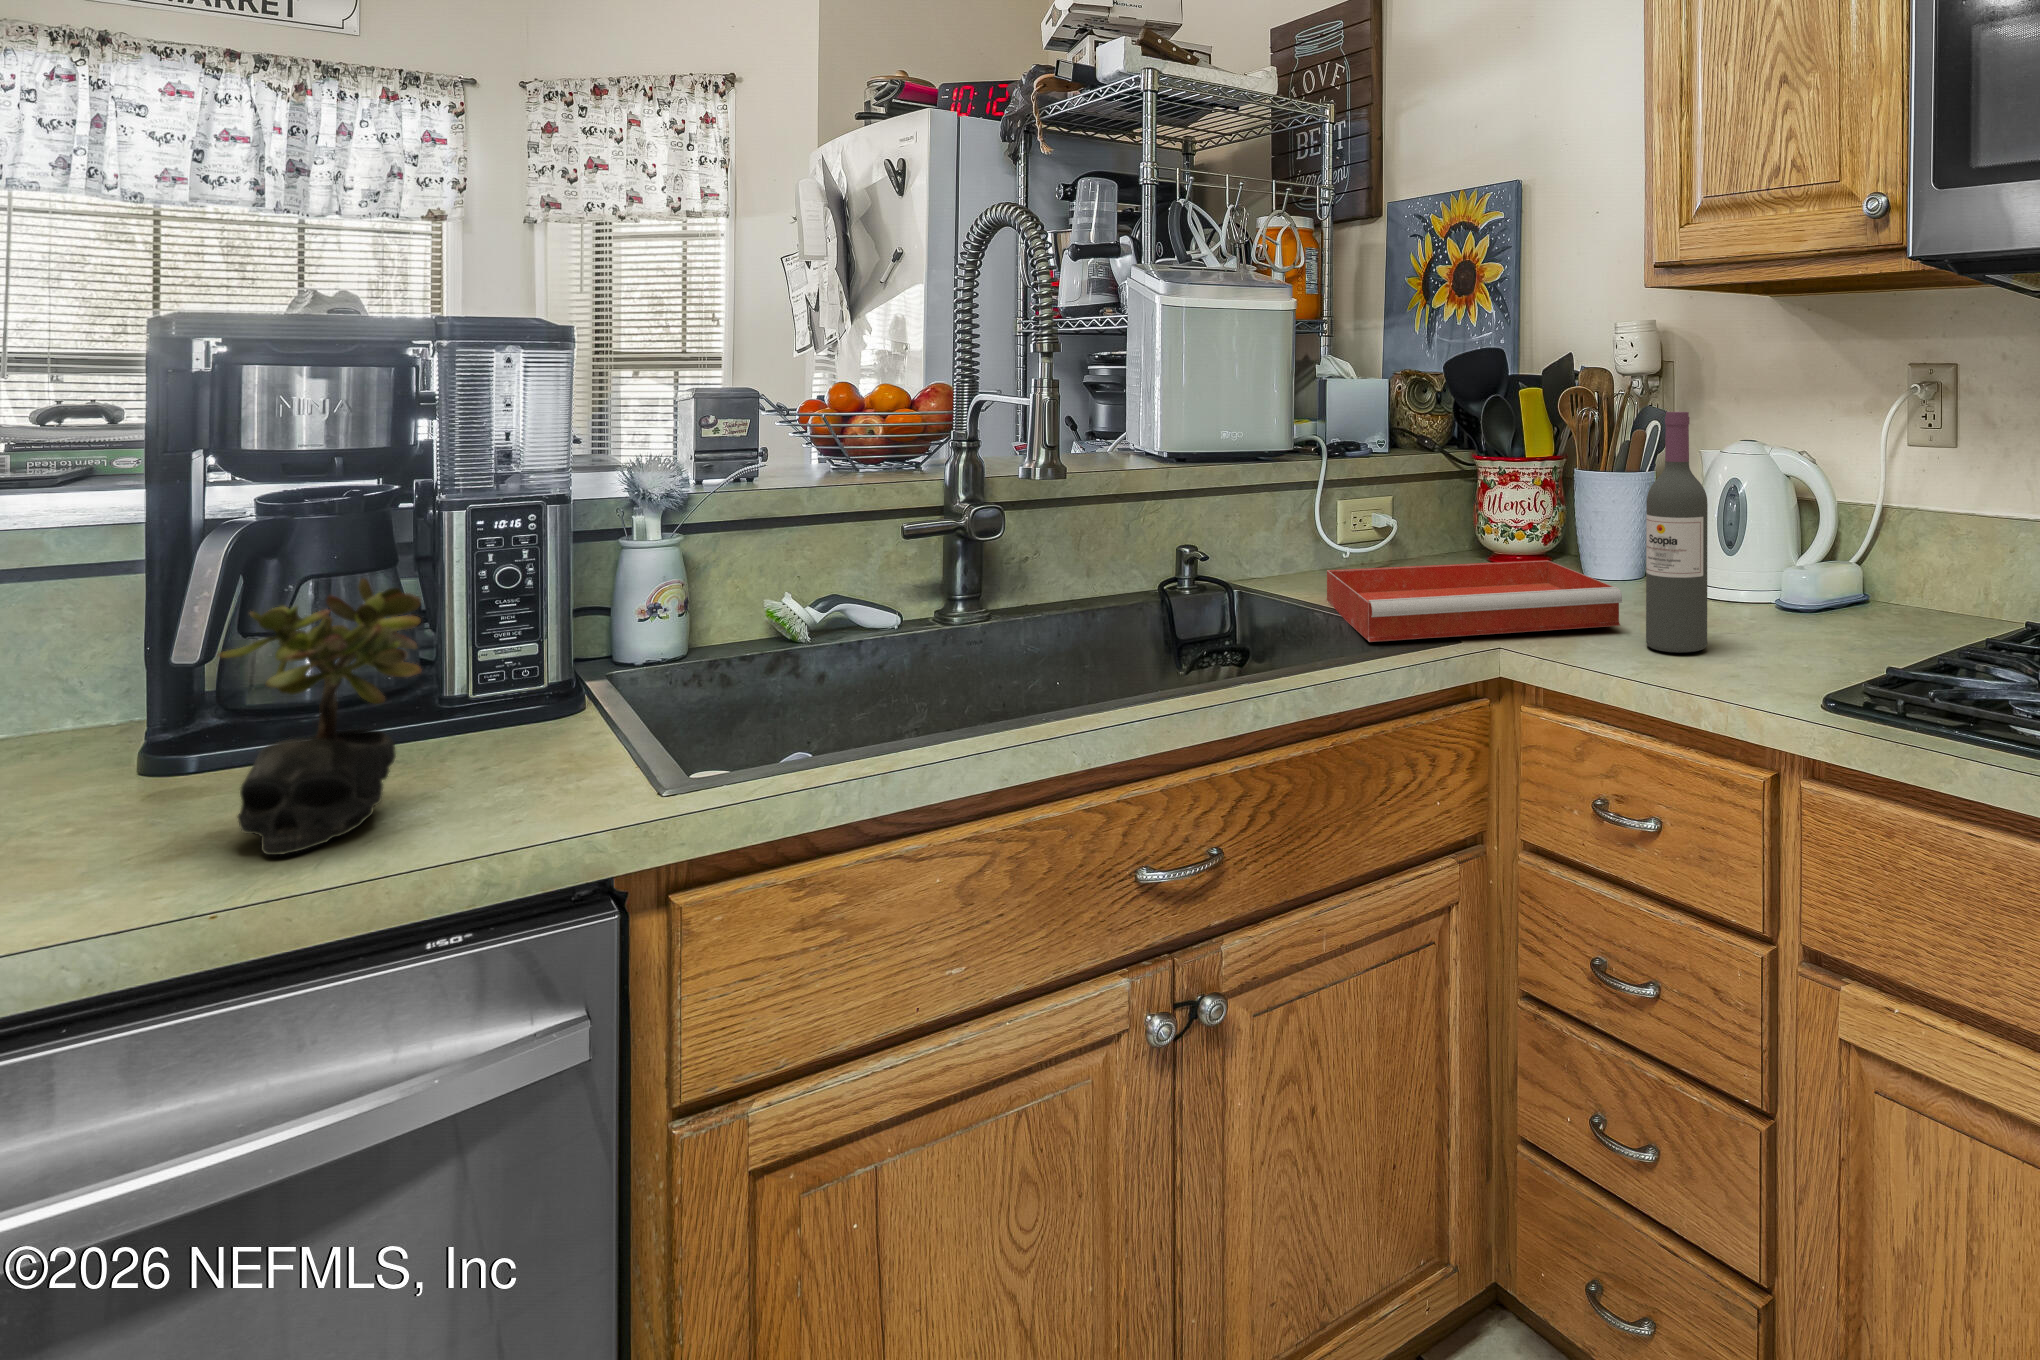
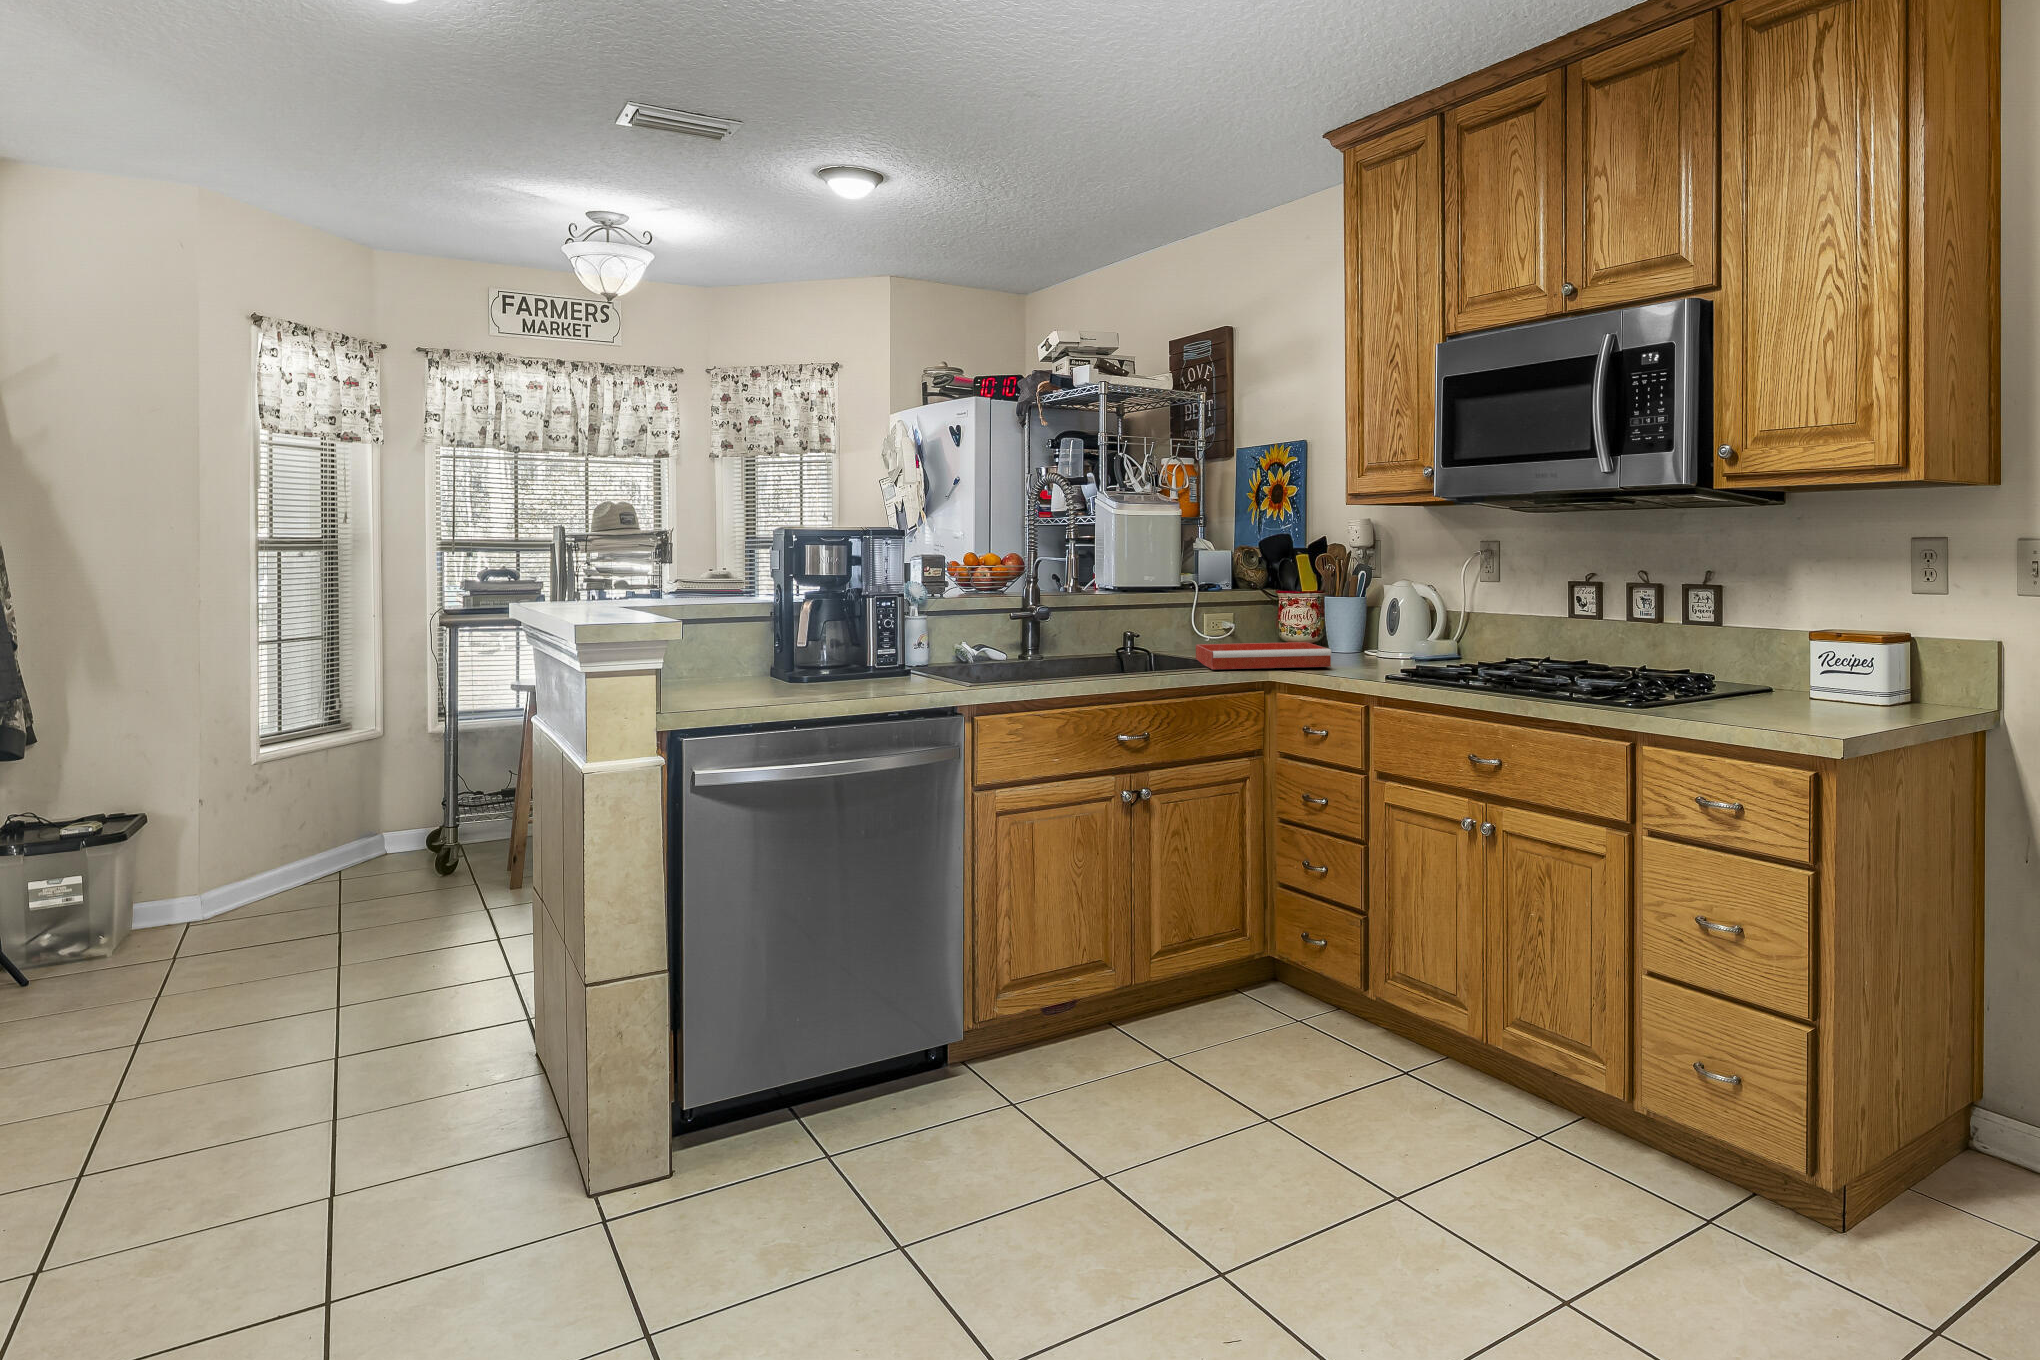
wine bottle: present [1646,412,1708,653] -> none [1339,565,1367,675]
succulent plant: present [218,578,421,855] -> none [840,617,896,699]

